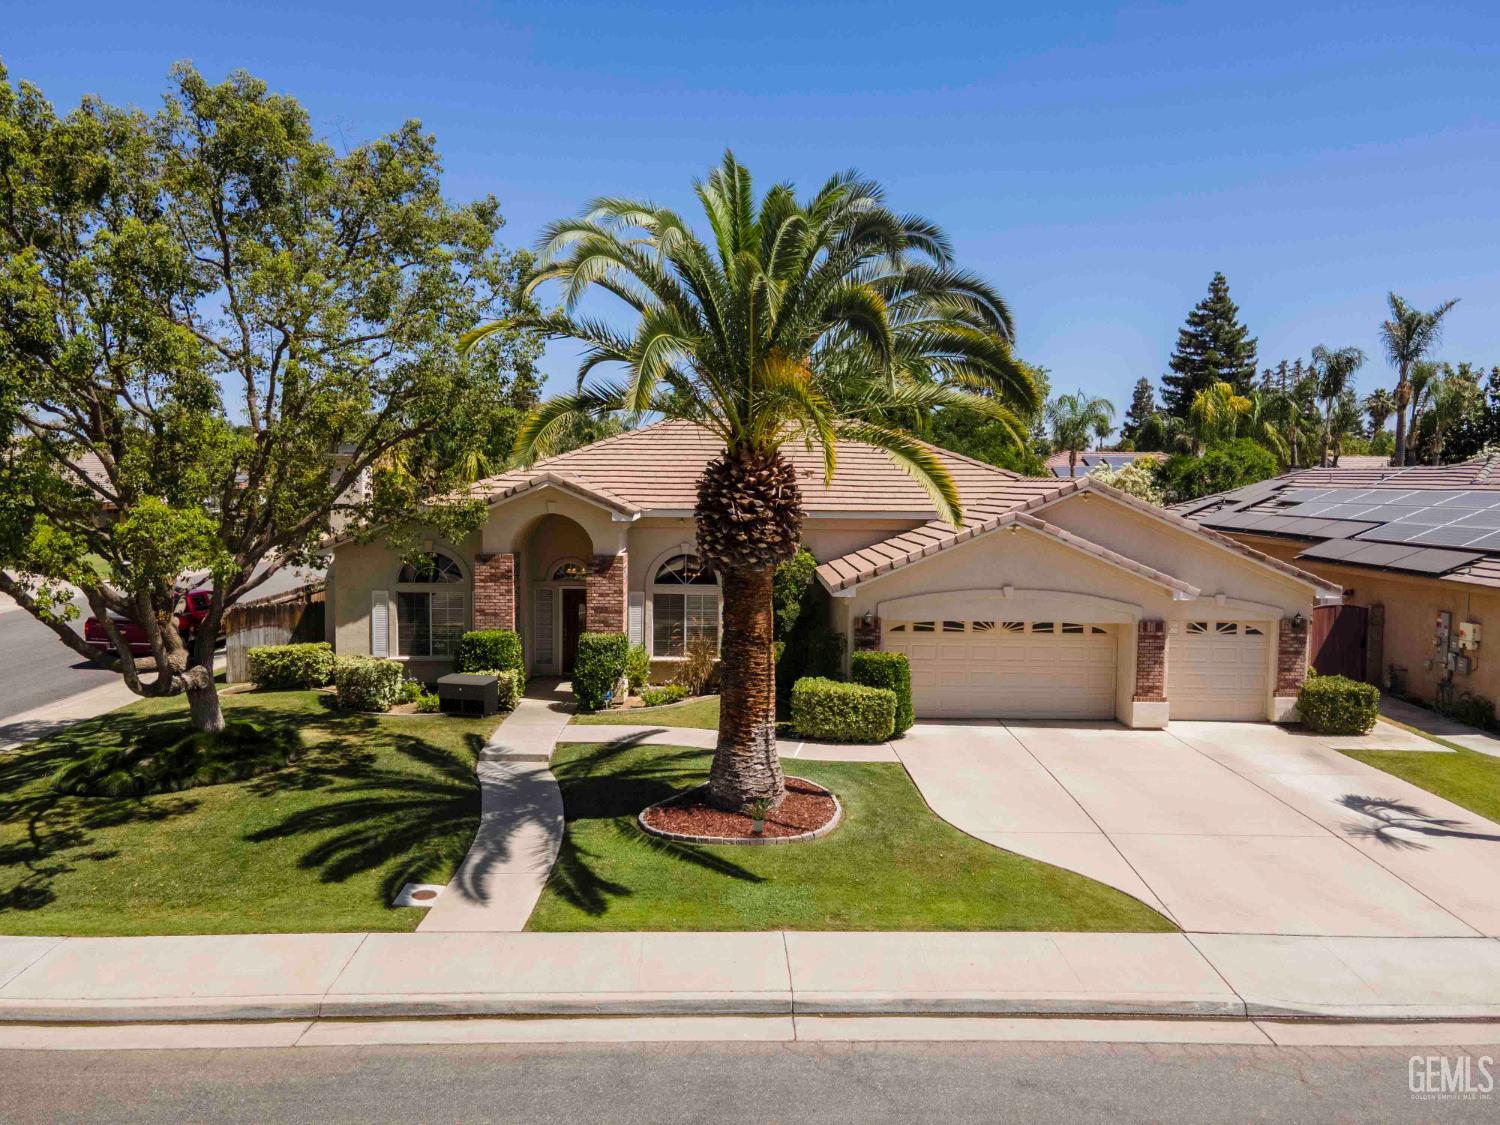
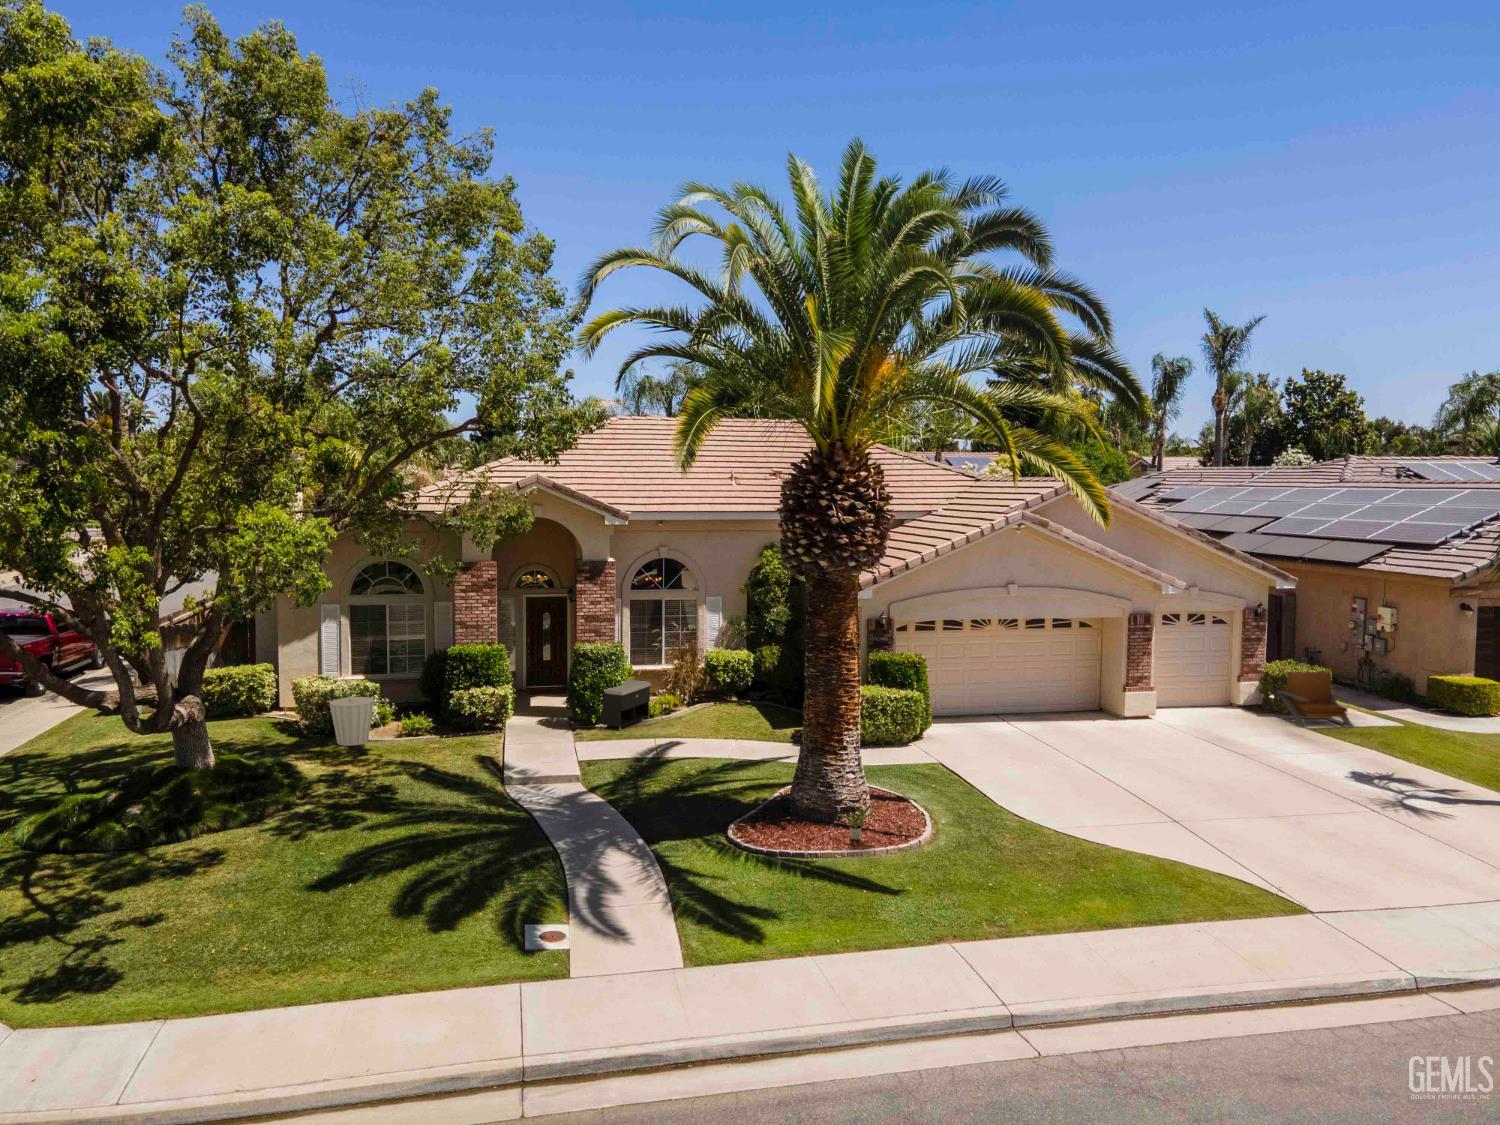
storage bench: present [437,673,498,719] -> present [599,680,651,730]
trash can: none [354,674,394,718] -> present [330,696,374,746]
lounge chair: none [1312,689,1398,753] -> present [1278,672,1355,728]

